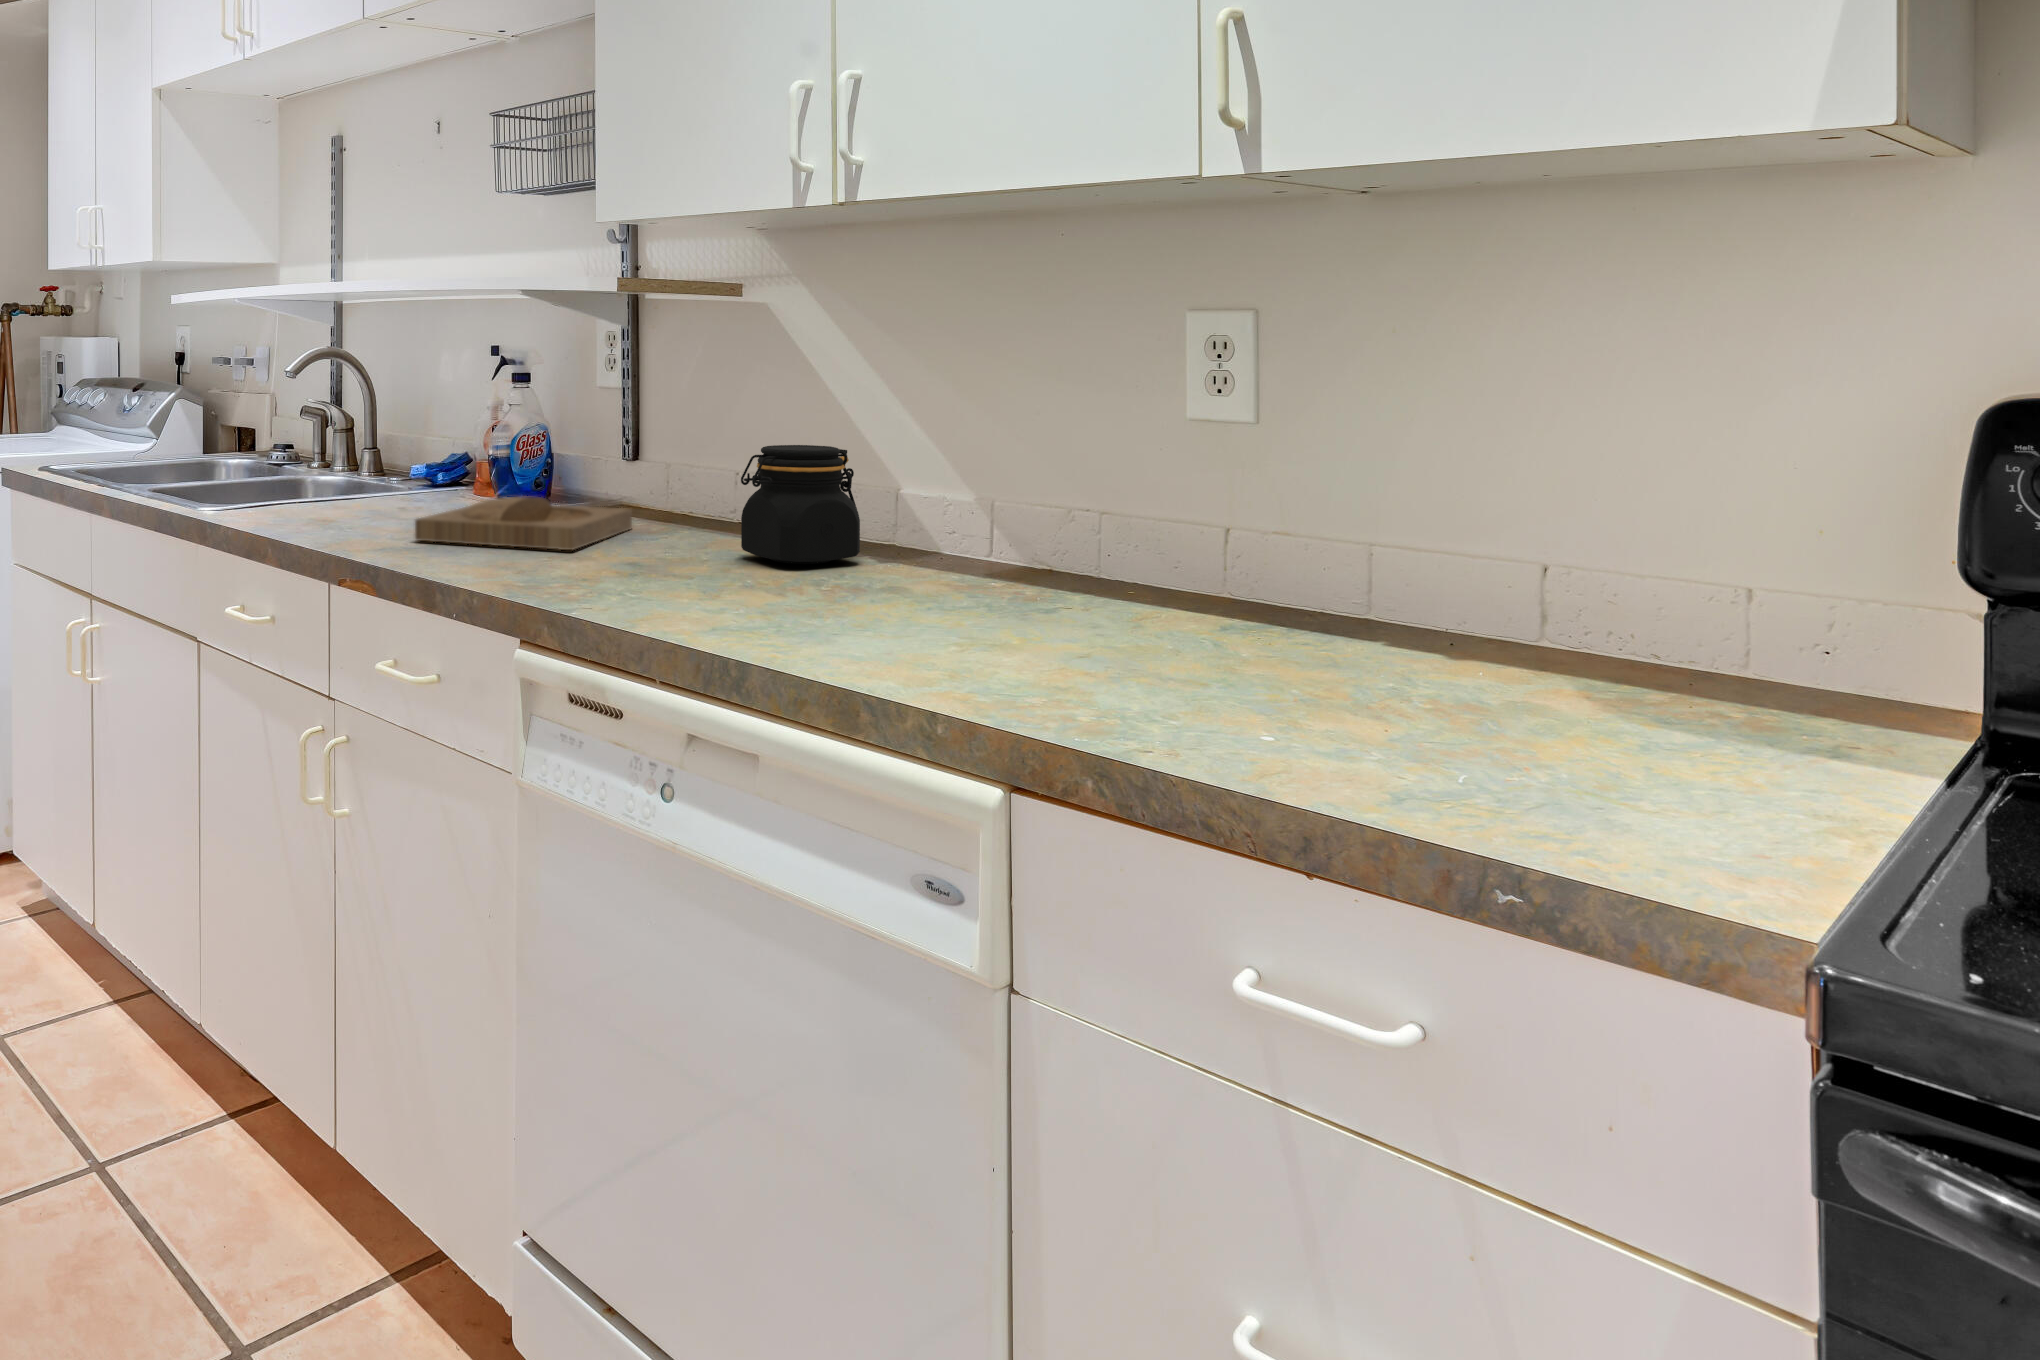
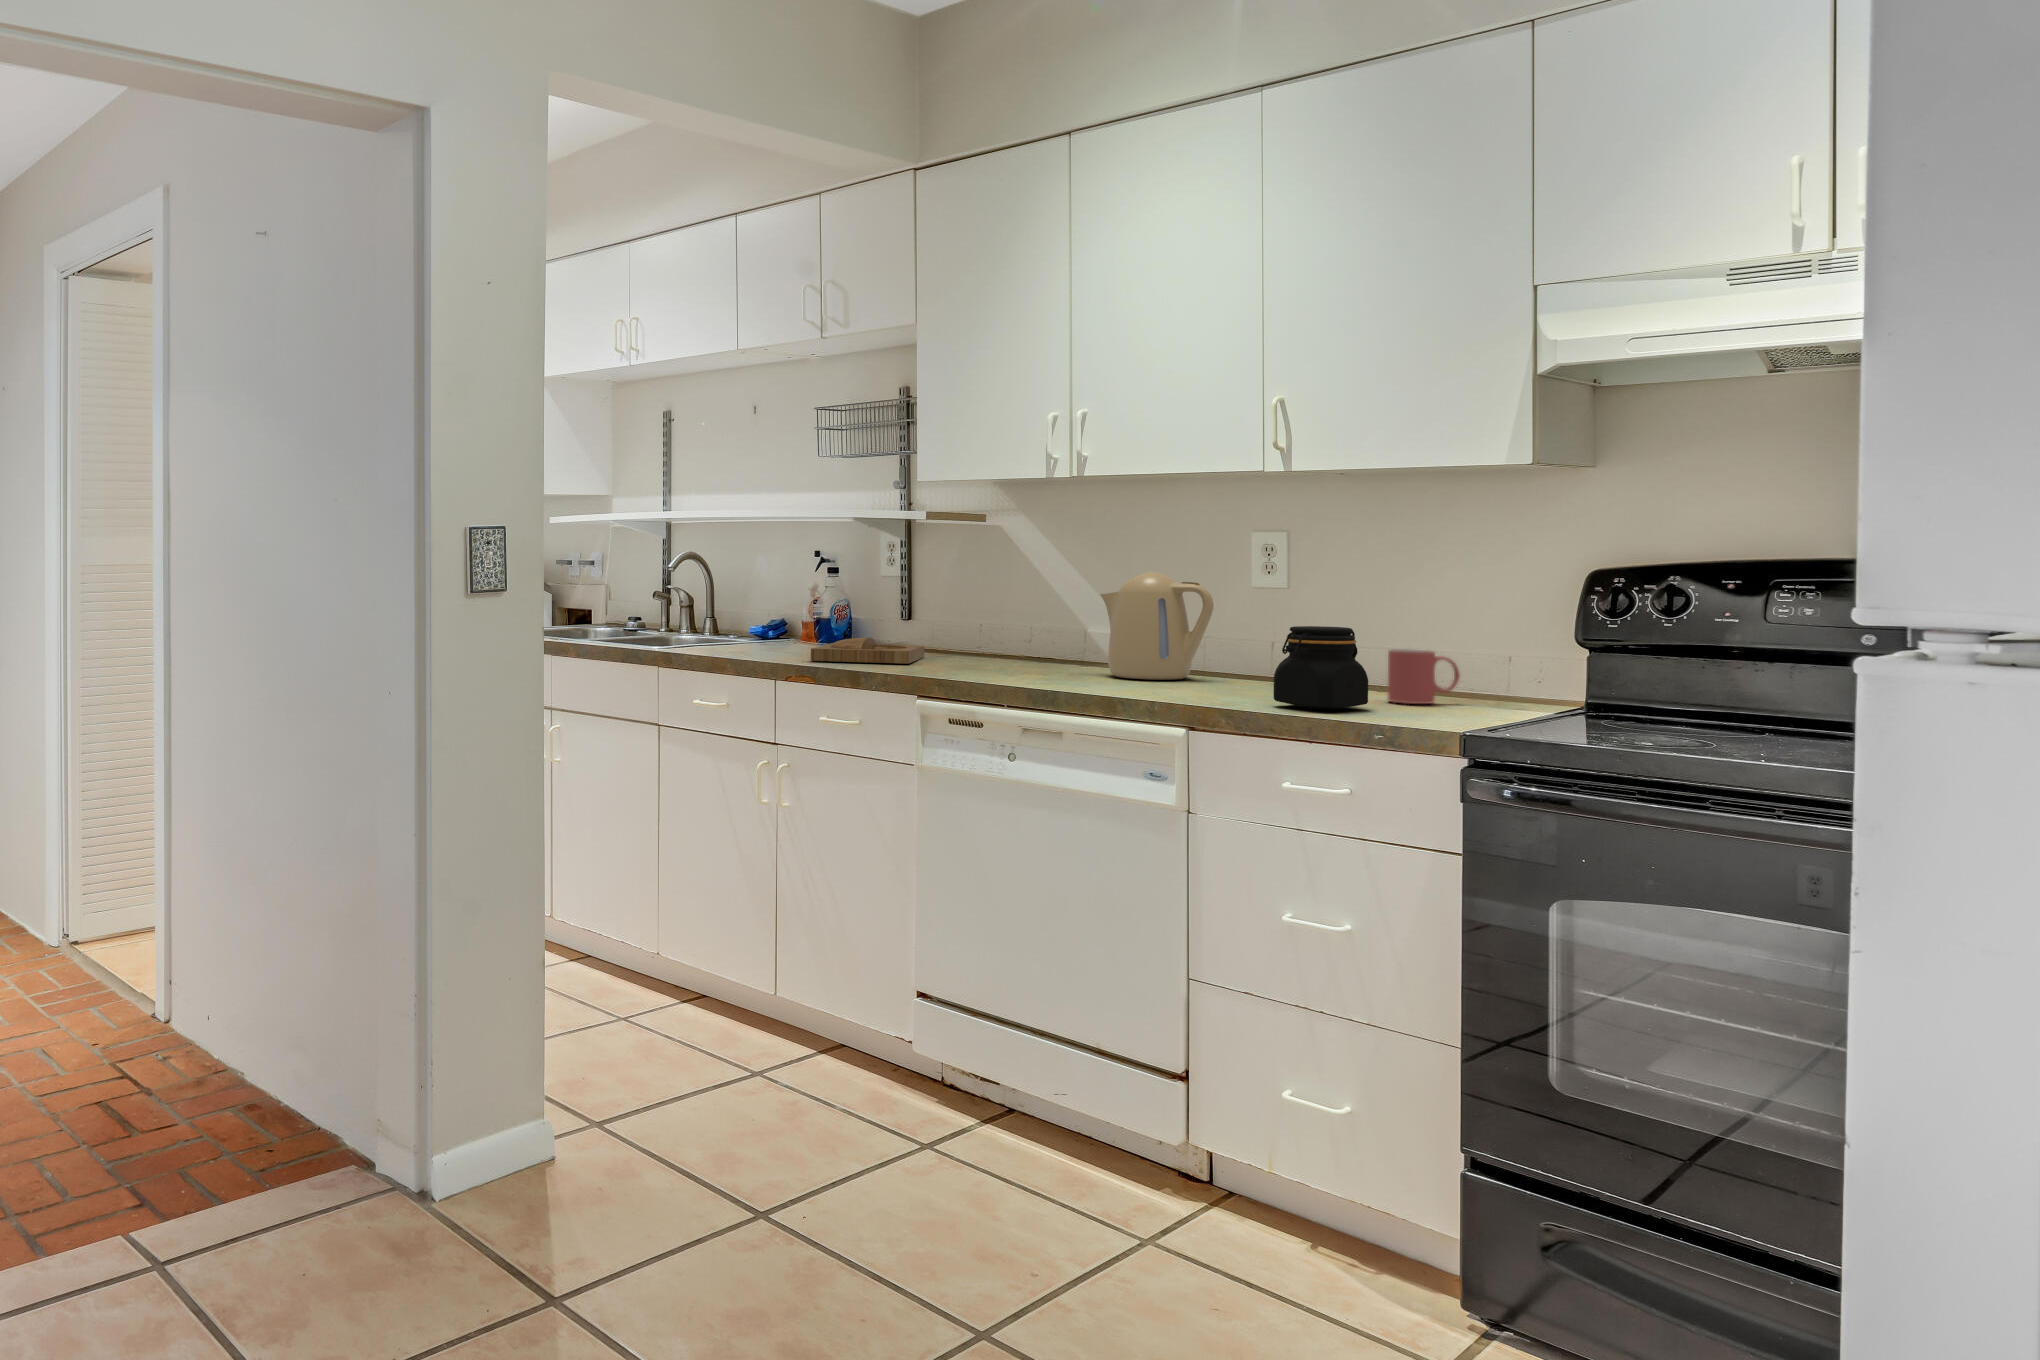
kettle: none [893,389,1105,608] -> present [1101,572,1214,680]
jar: present [741,445,860,564] -> present [1273,626,1368,710]
mug: none [1492,584,1675,728] -> present [1388,649,1460,704]

